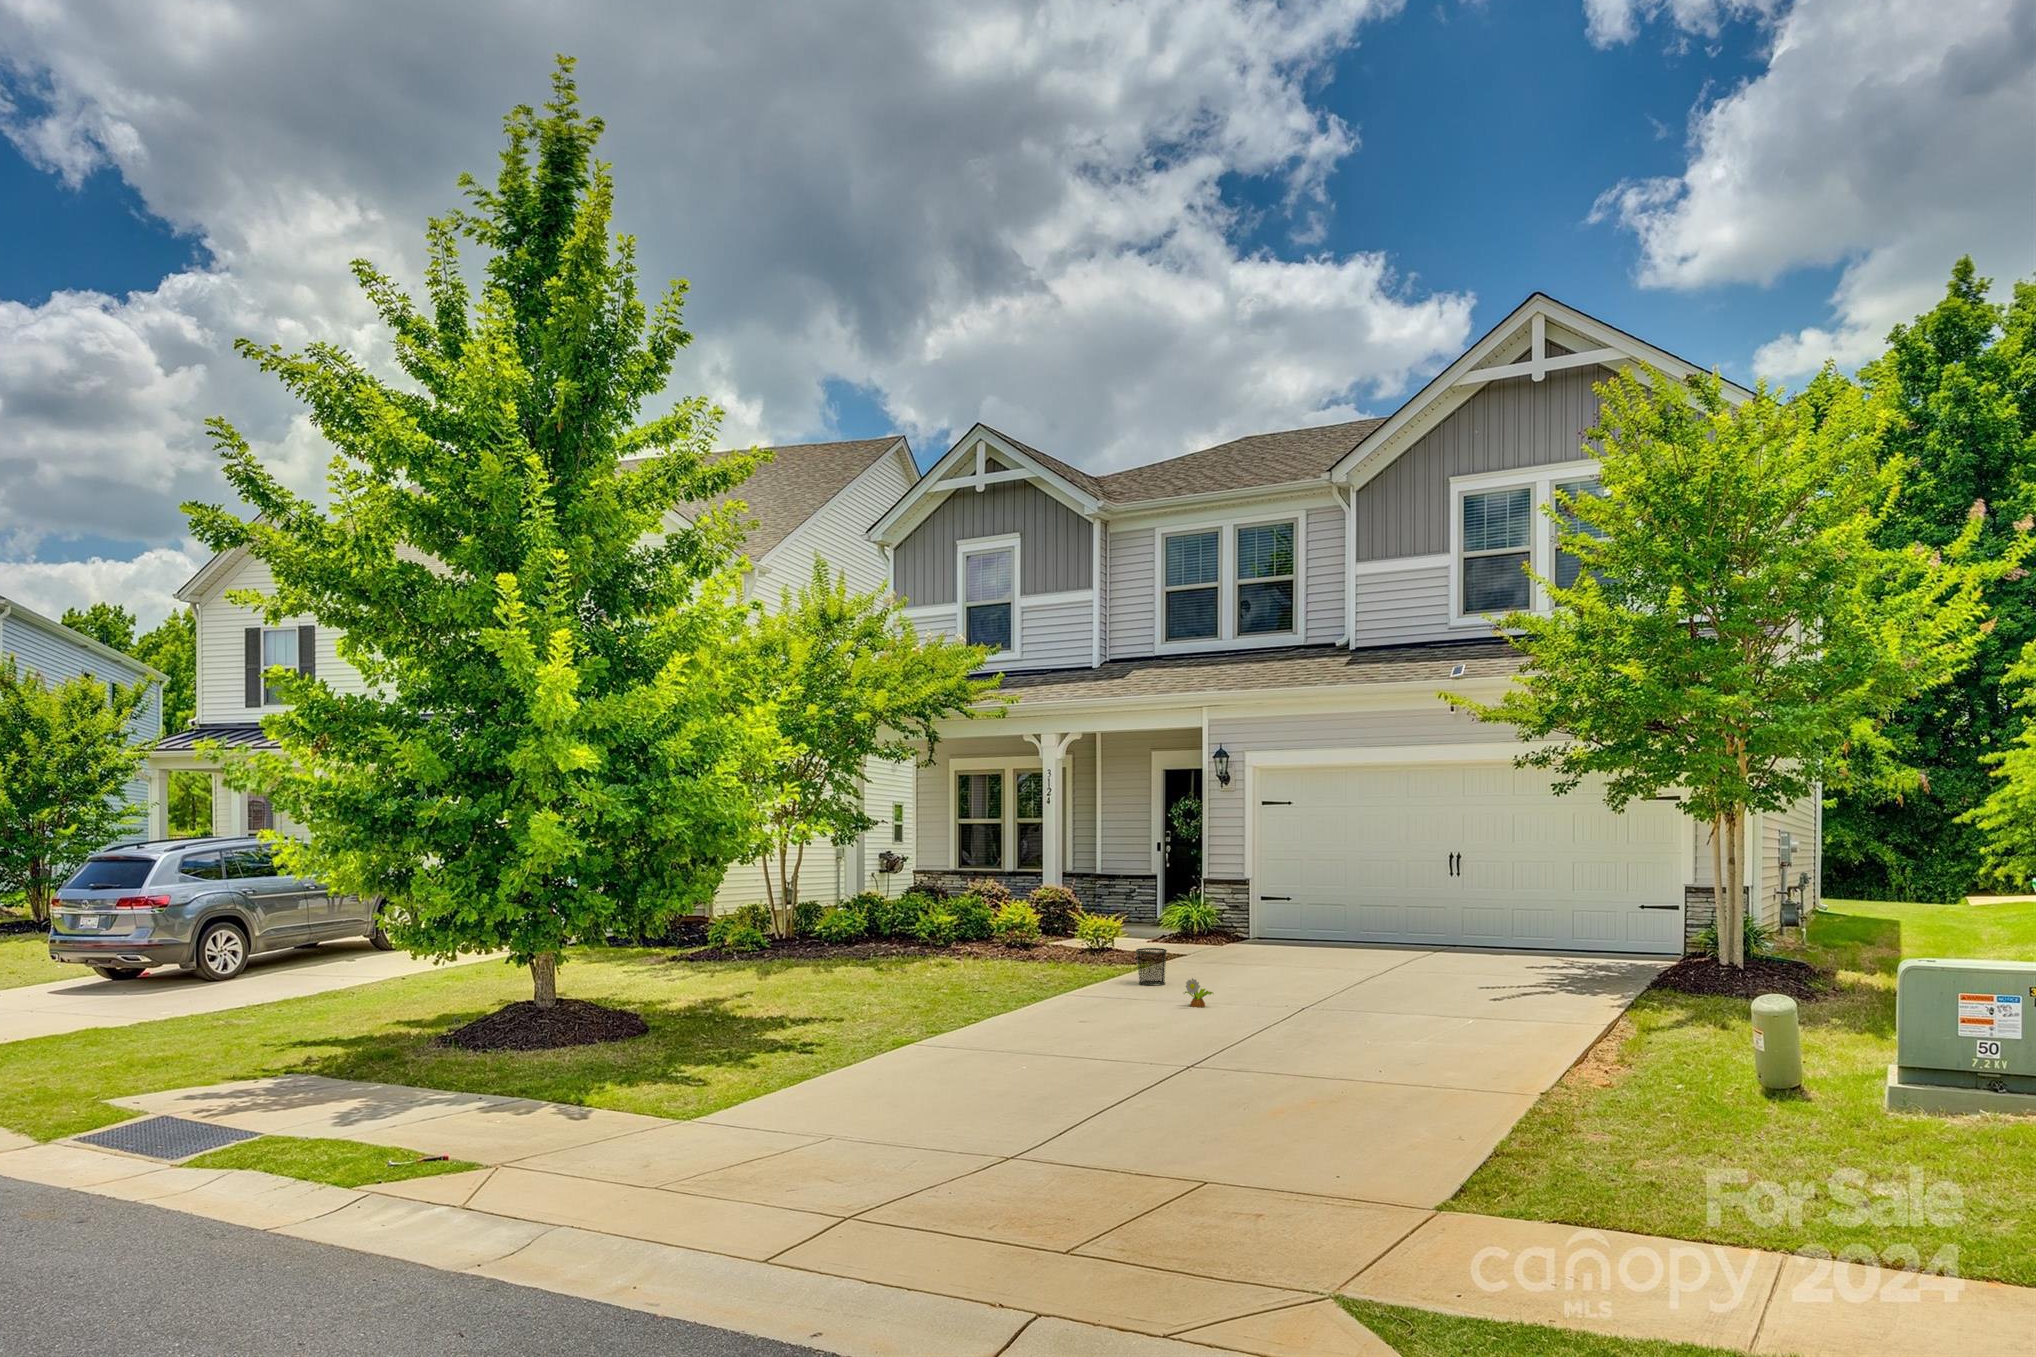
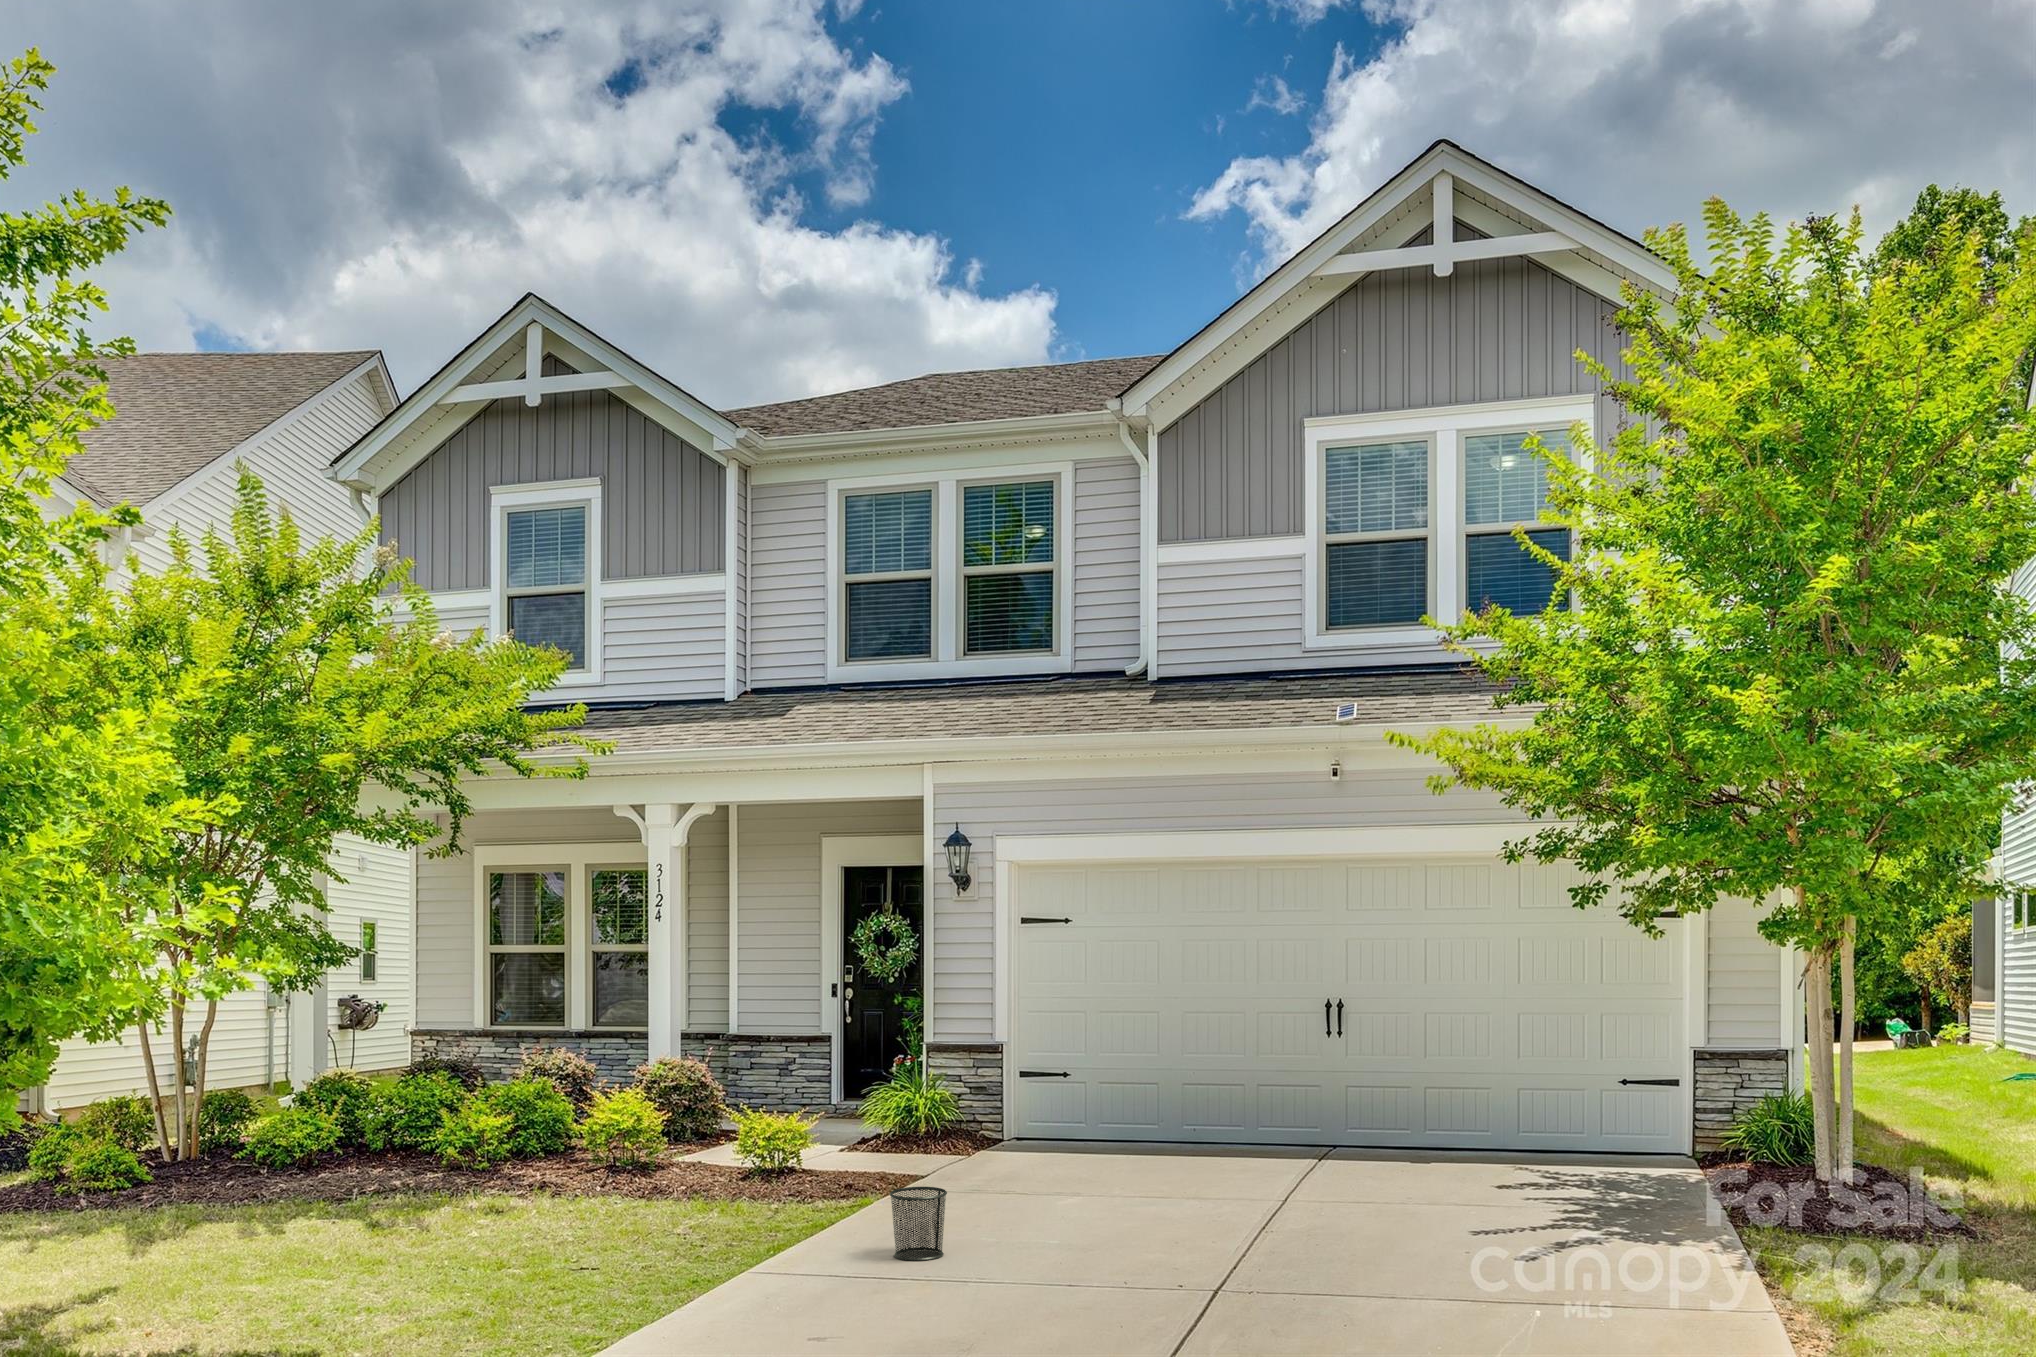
decorative plant: present [1184,978,1214,1007] -> none [1019,1260,1080,1317]

